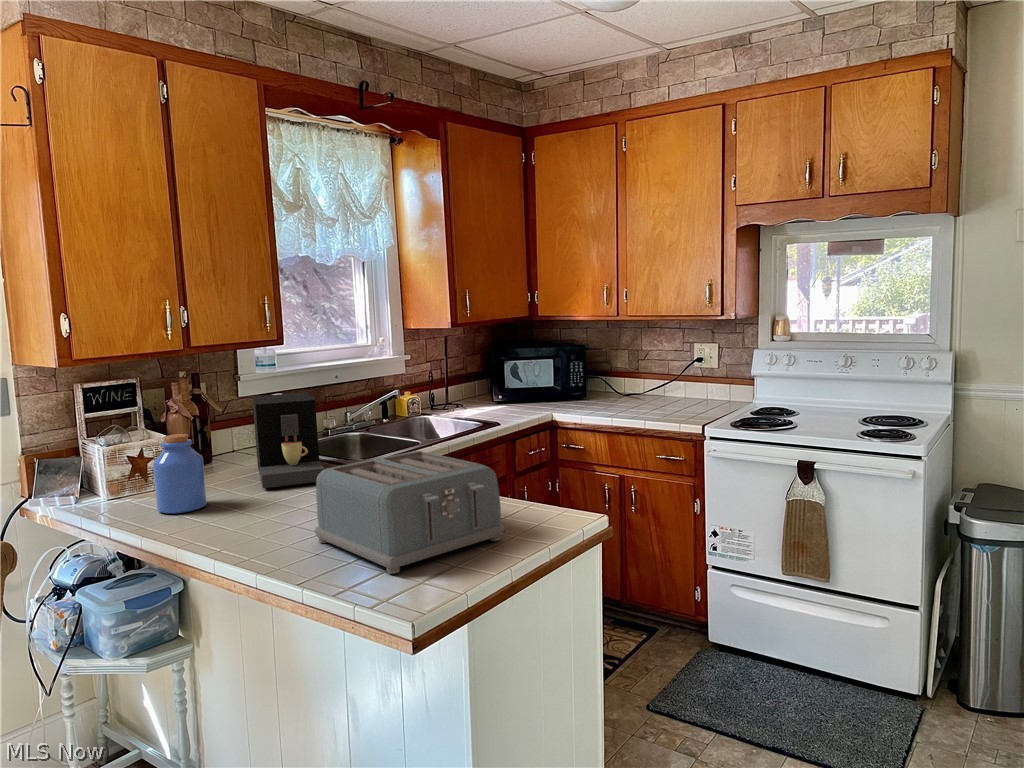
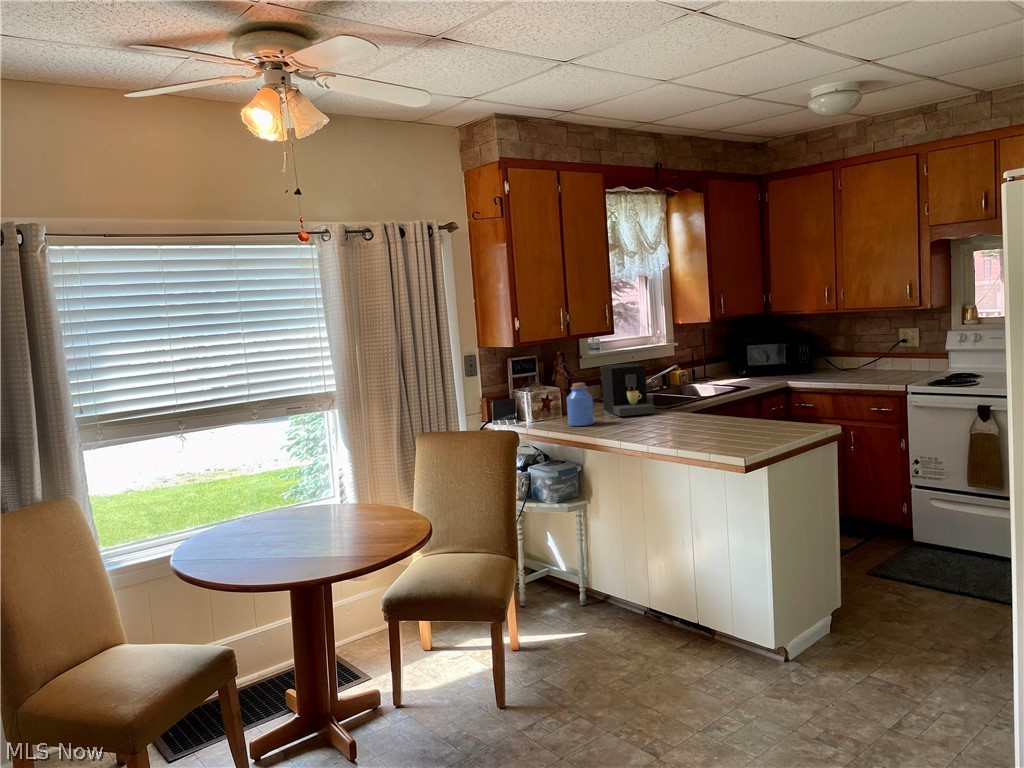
toaster: present [315,451,505,573] -> none [672,387,781,441]

